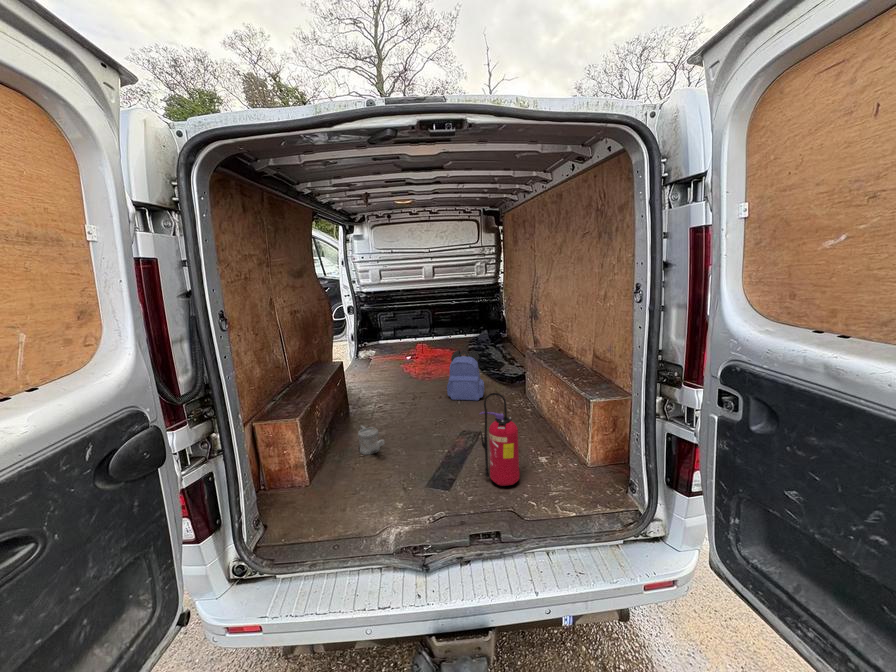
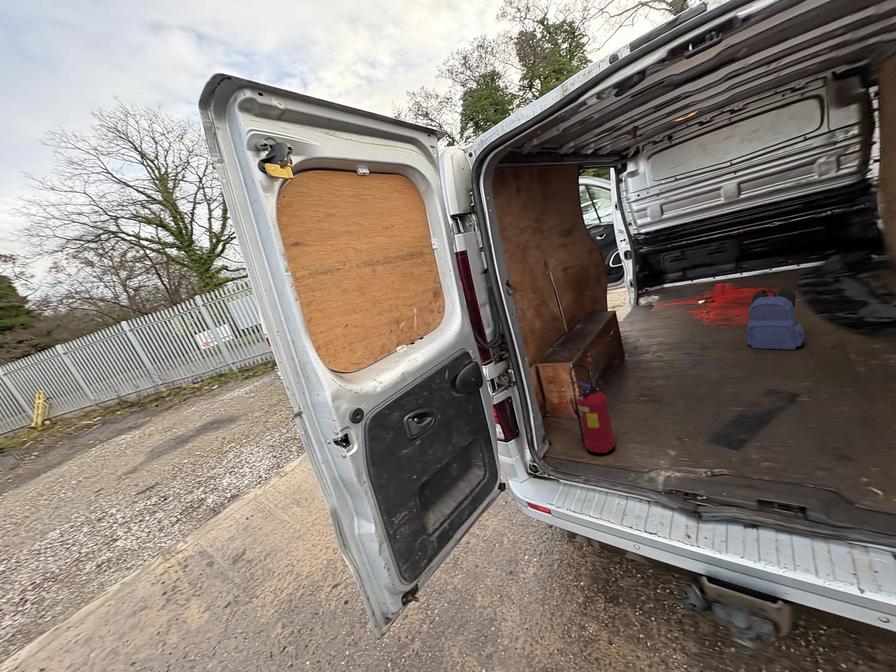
fire extinguisher: present [479,393,520,486] -> present [570,364,615,453]
watering can: present [358,425,384,455] -> none [632,372,659,400]

